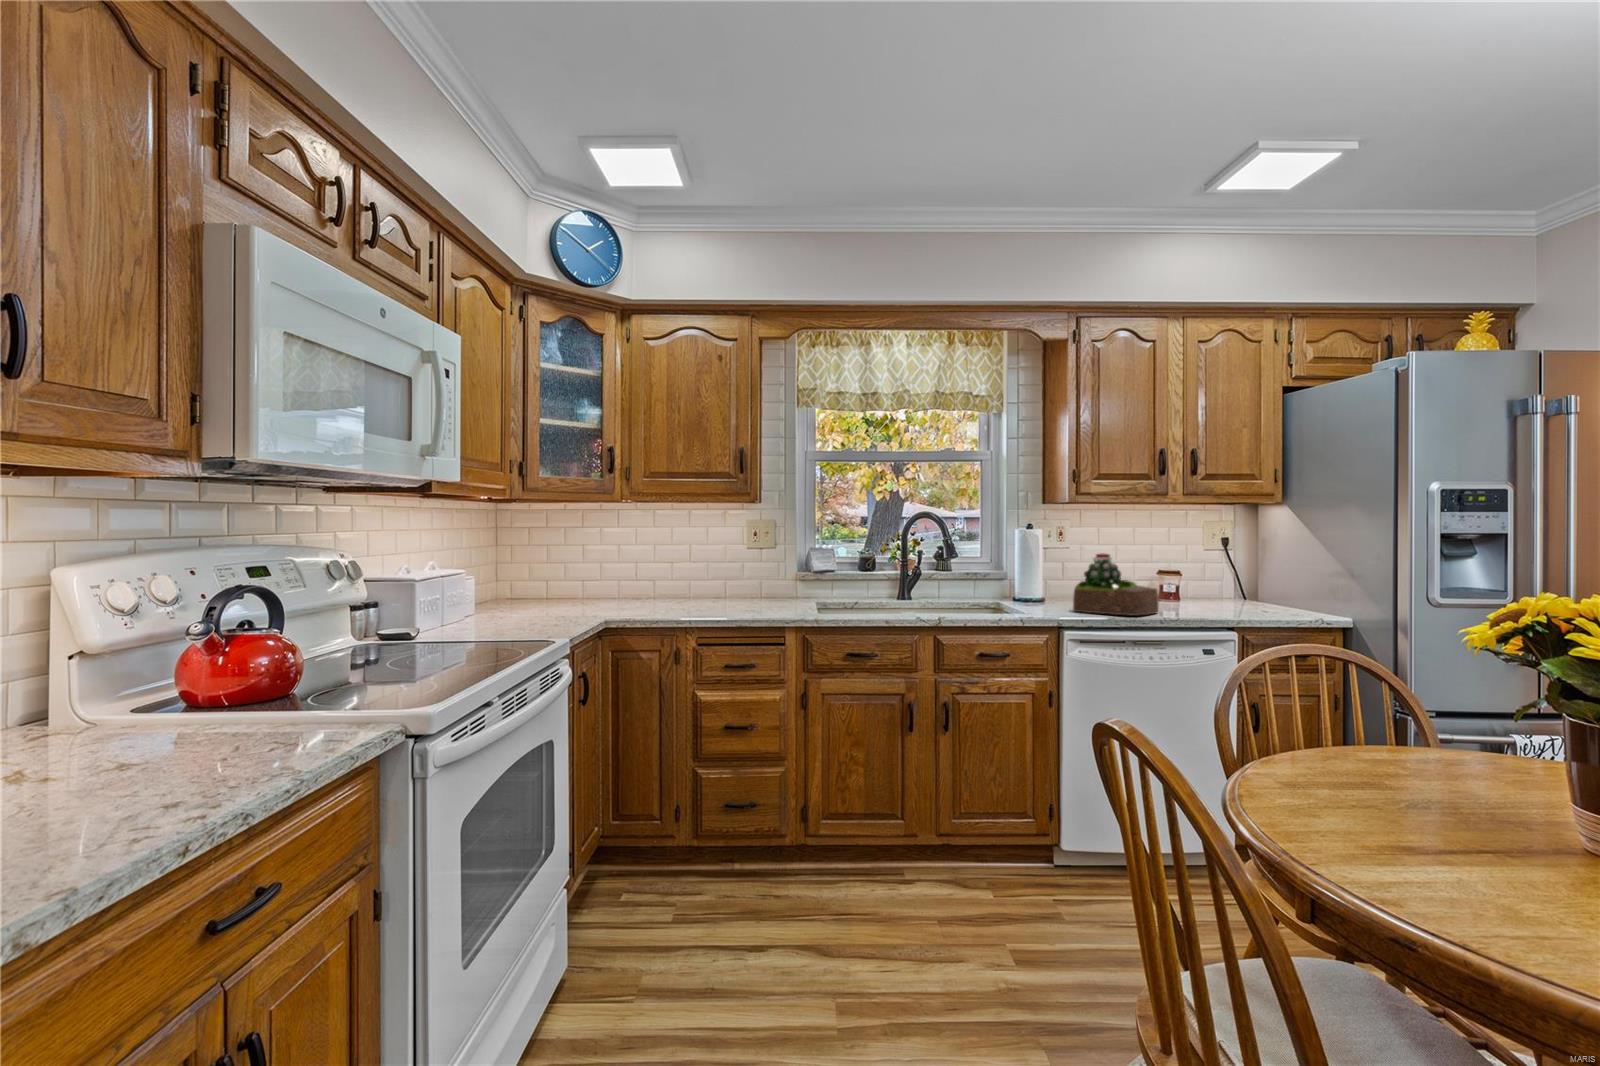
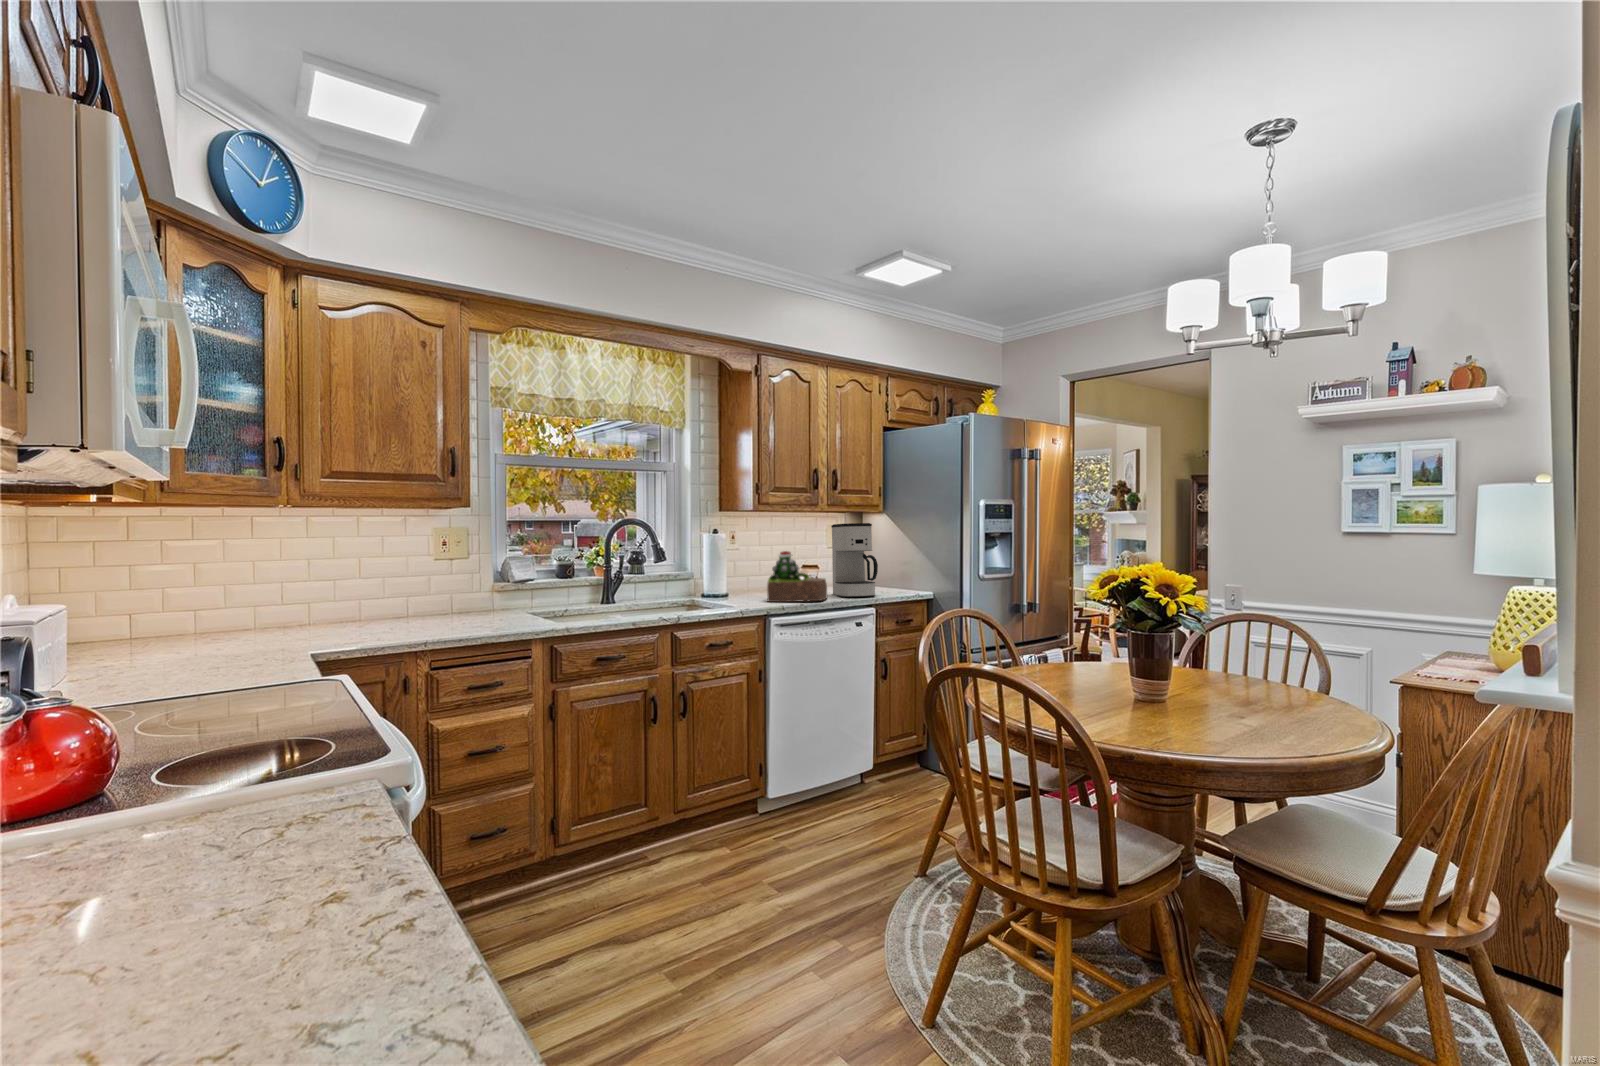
coffee maker: none [1180,521,1239,615] -> present [831,523,878,597]

